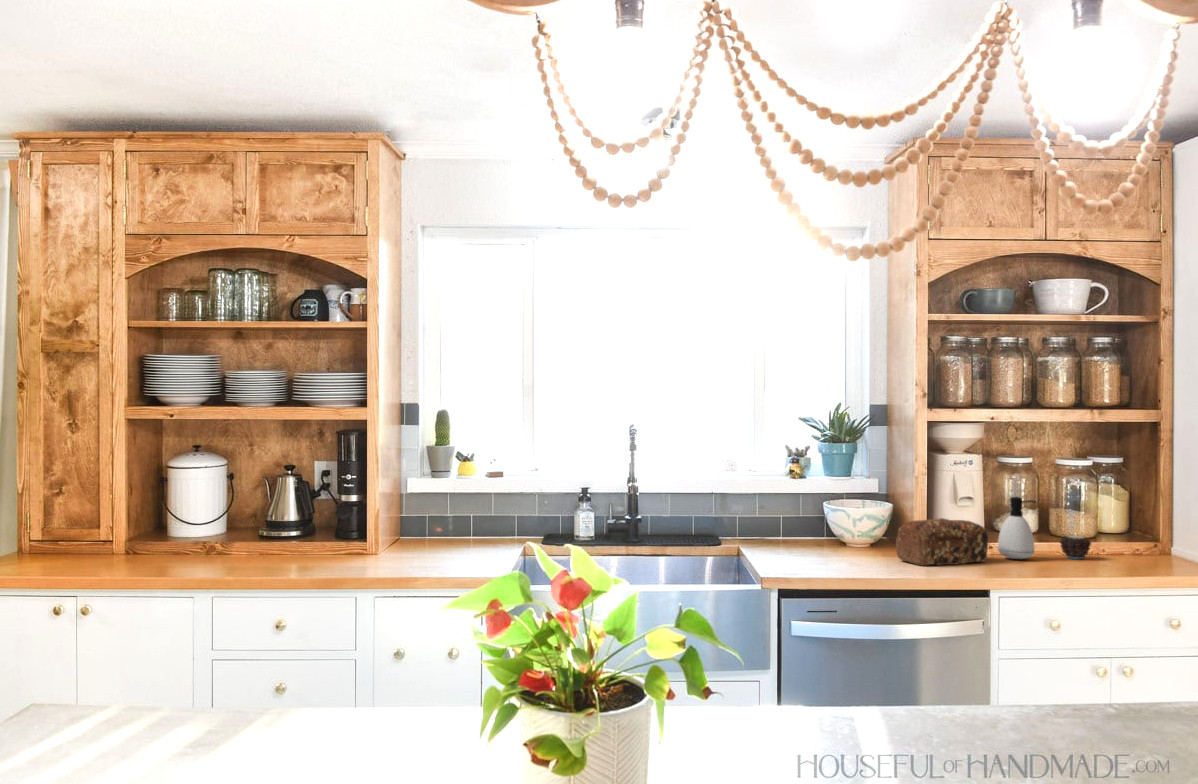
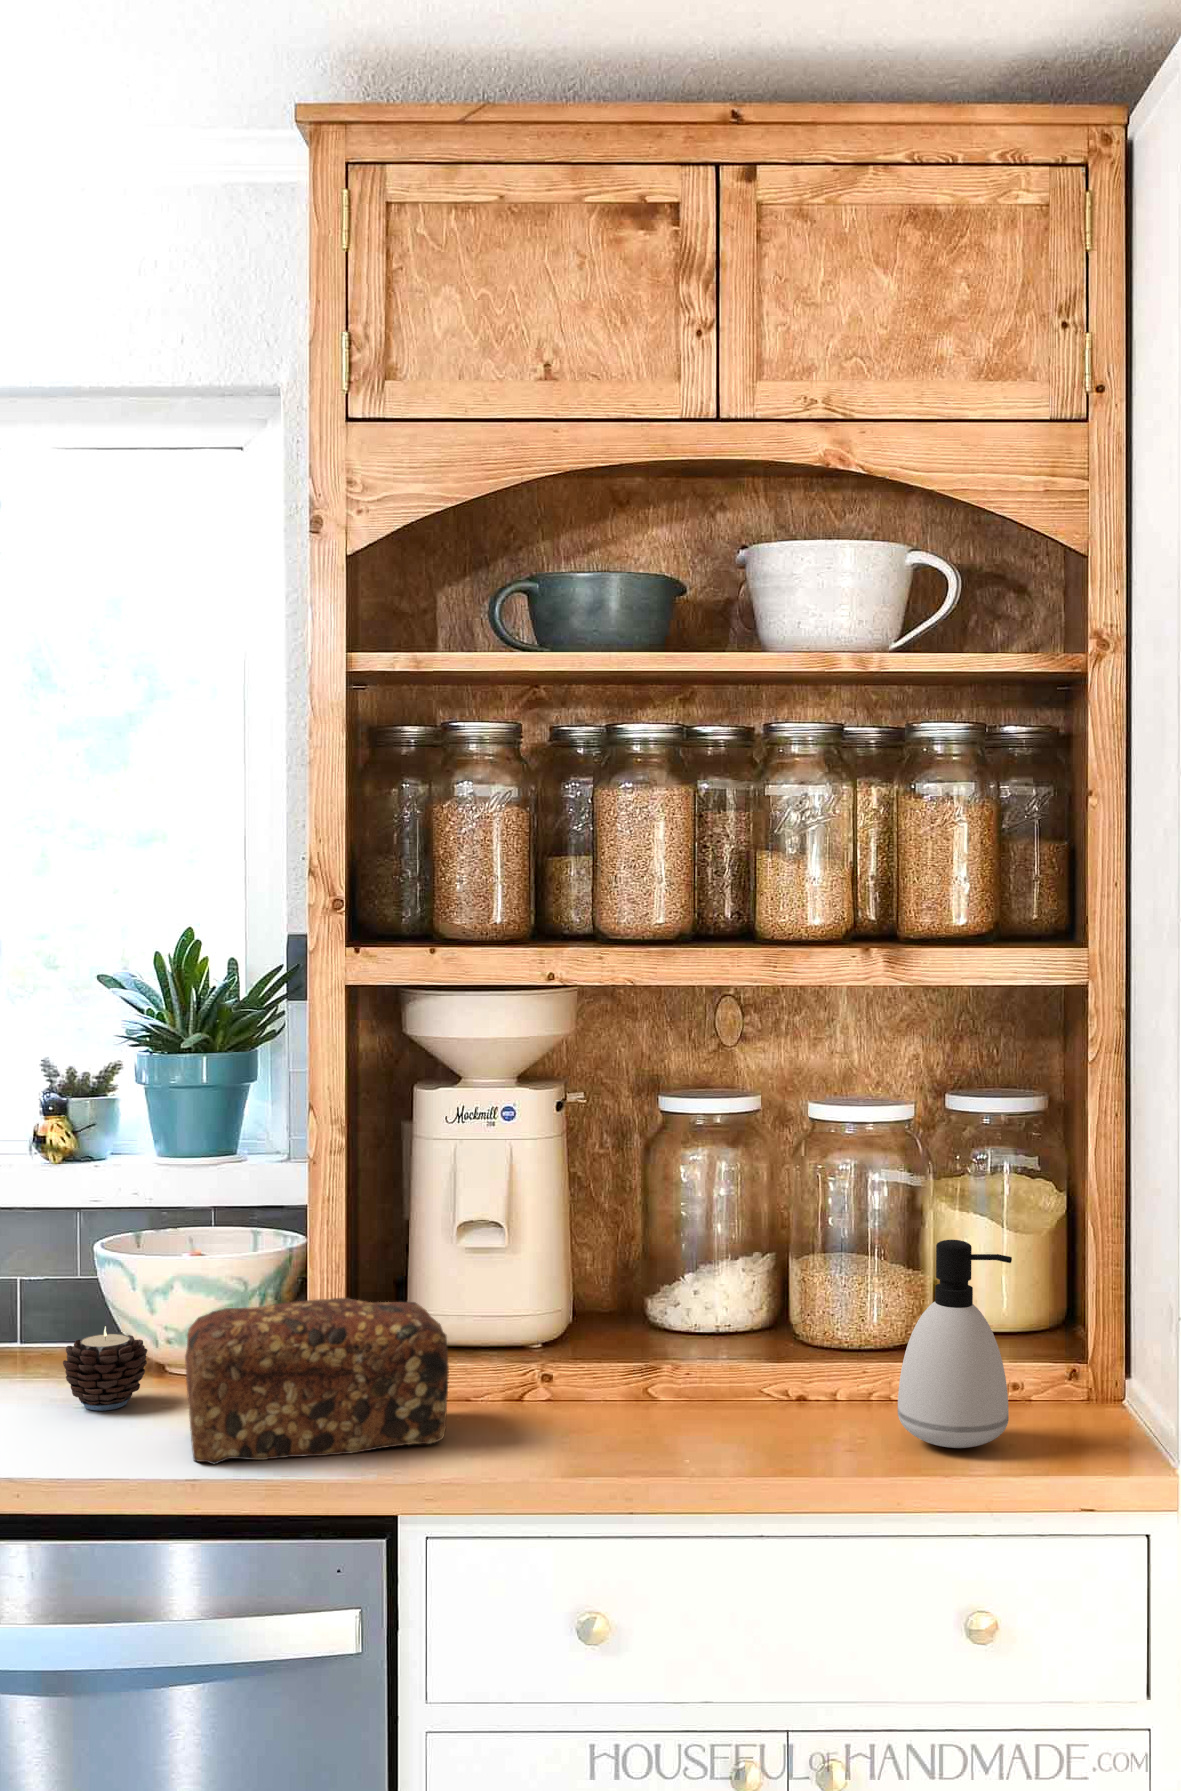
soap dispenser: present [998,497,1036,559] -> present [898,1240,1012,1448]
candle: present [1060,535,1091,559] -> present [63,1326,148,1411]

